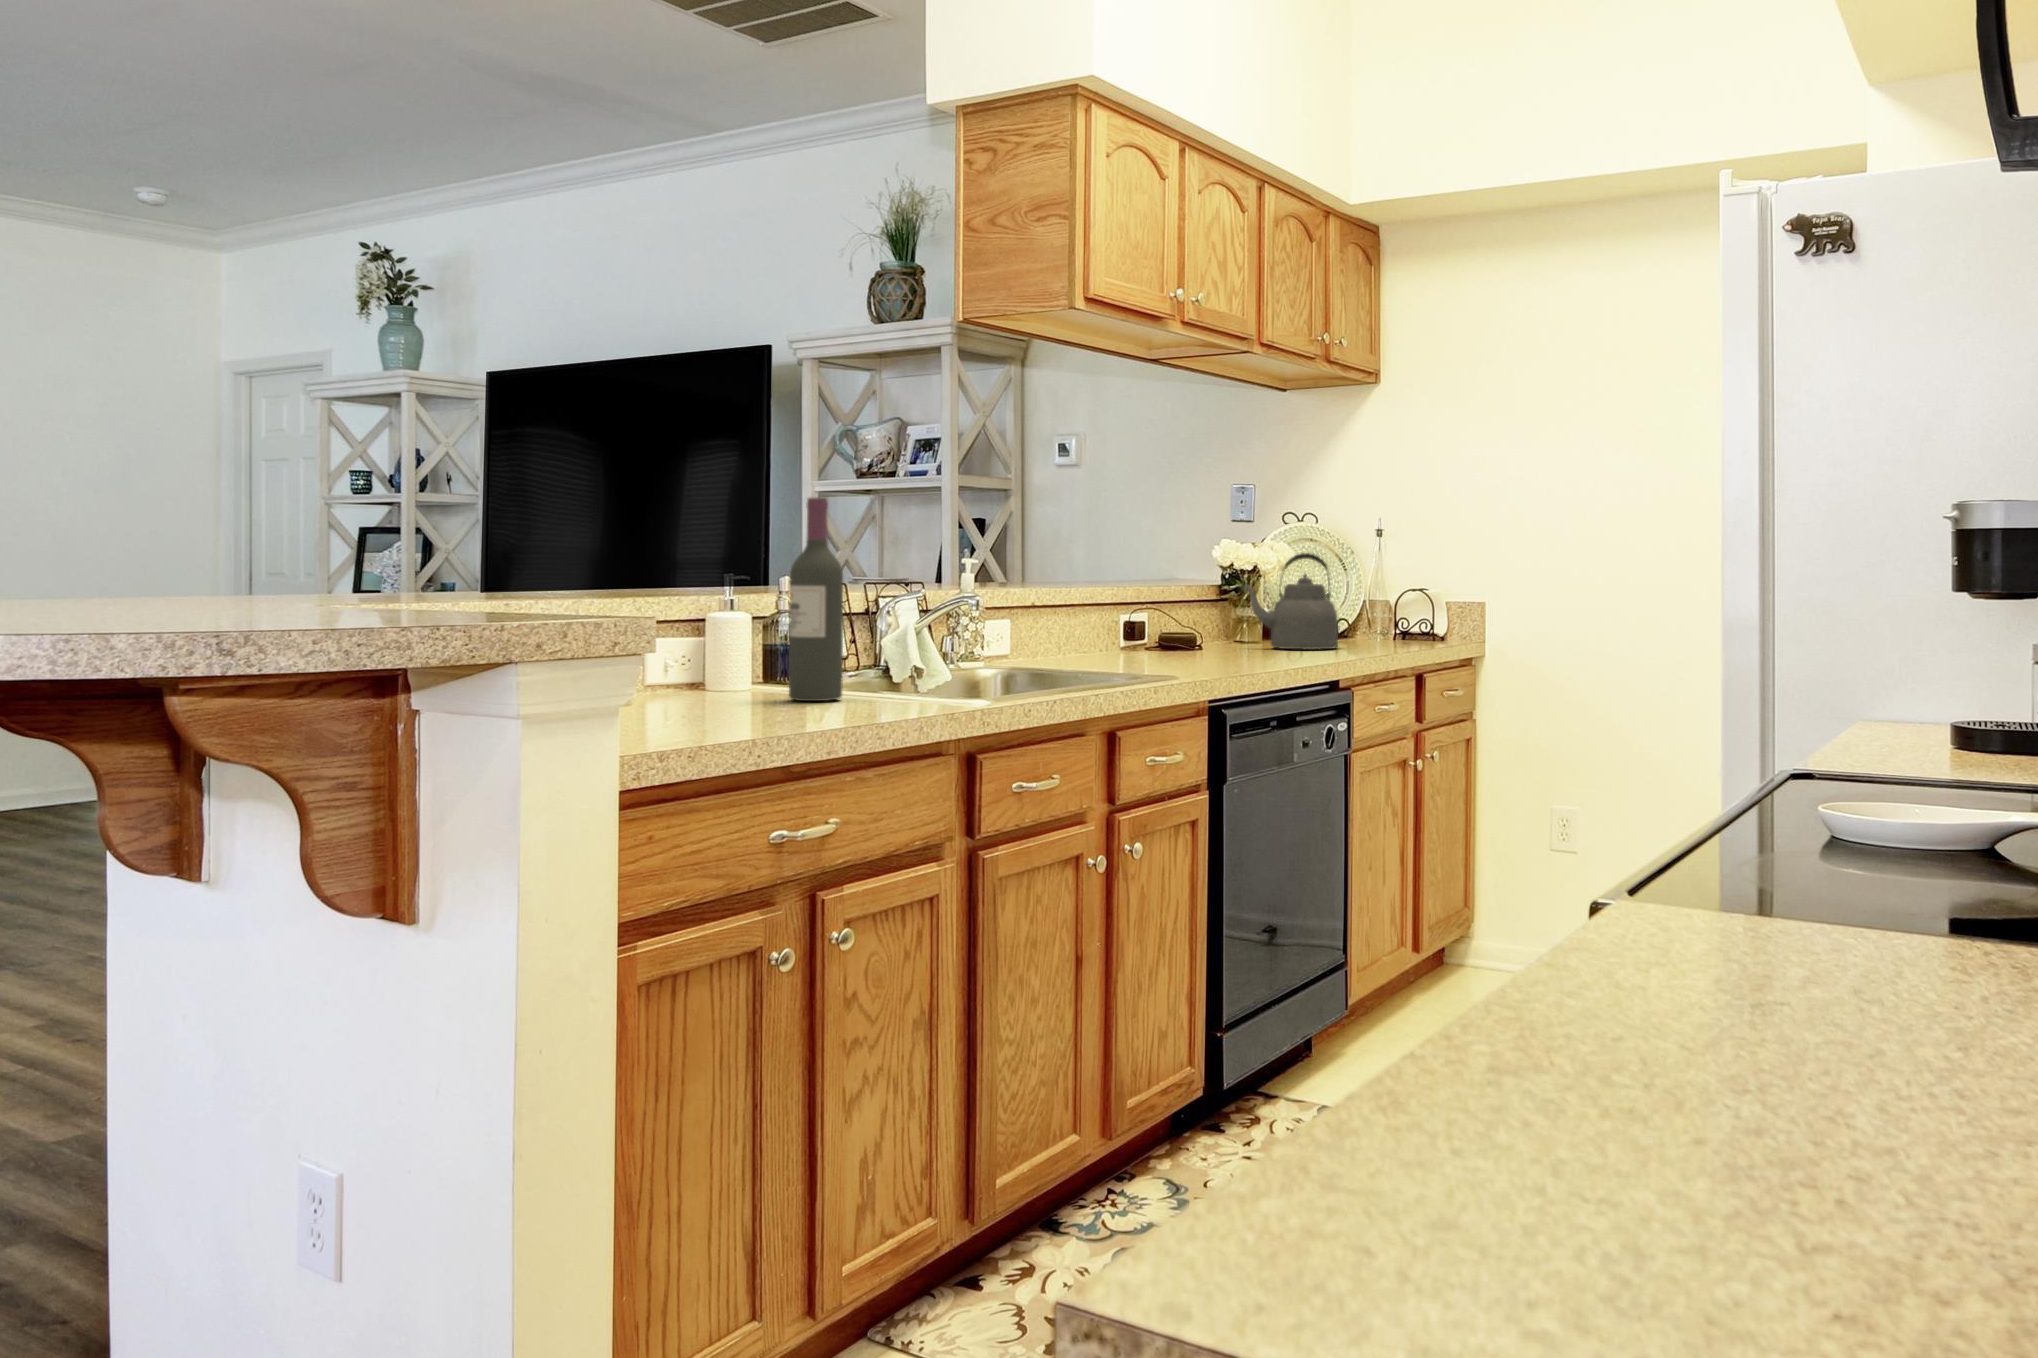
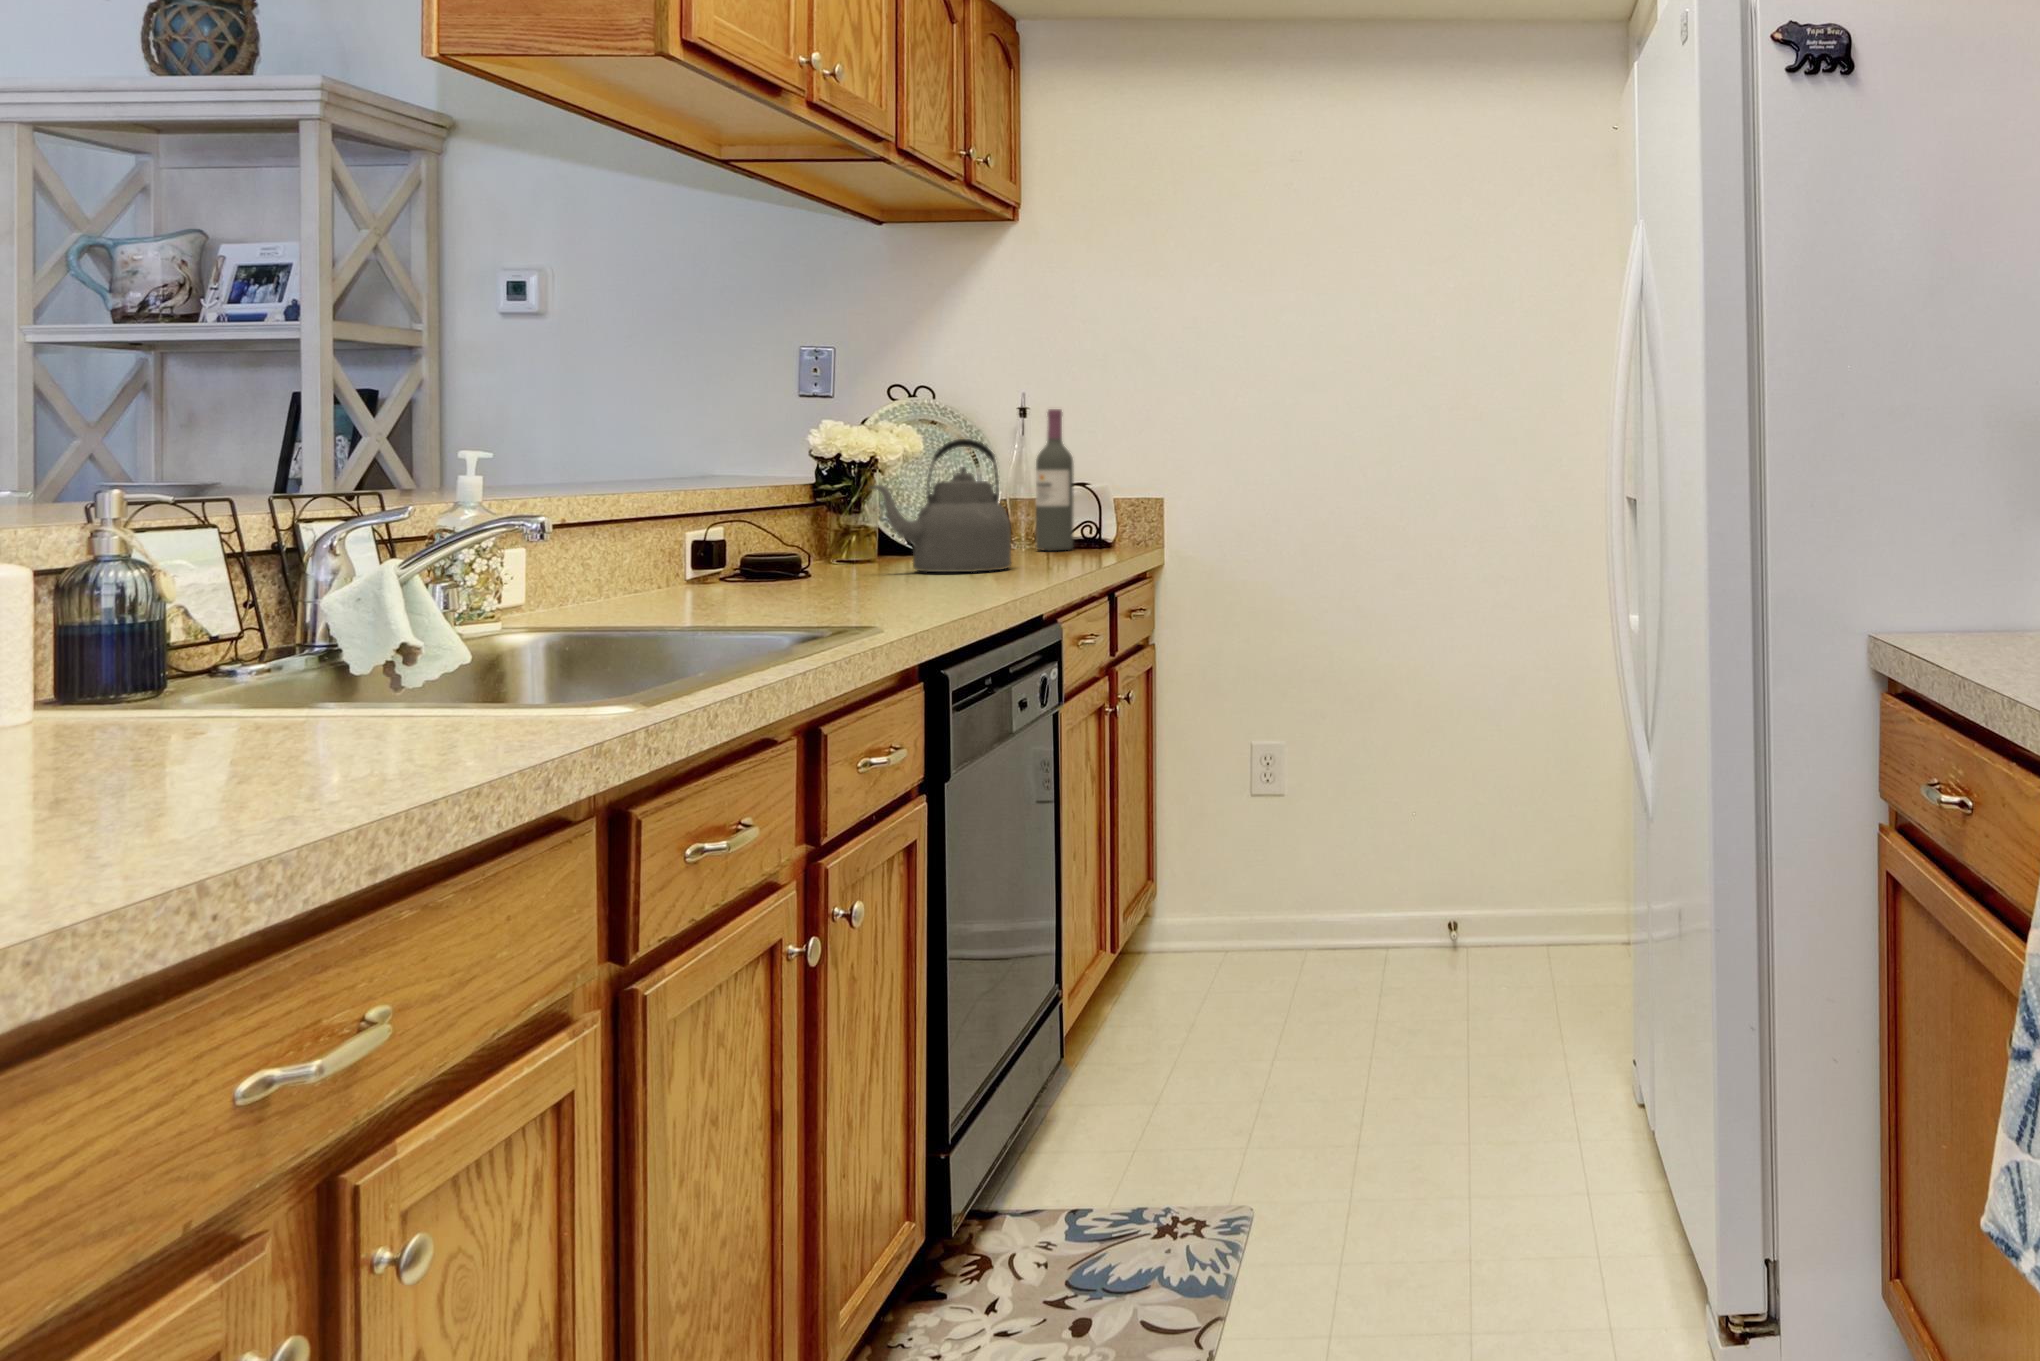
wine bottle: present [789,498,843,701] -> present [1036,409,1074,551]

